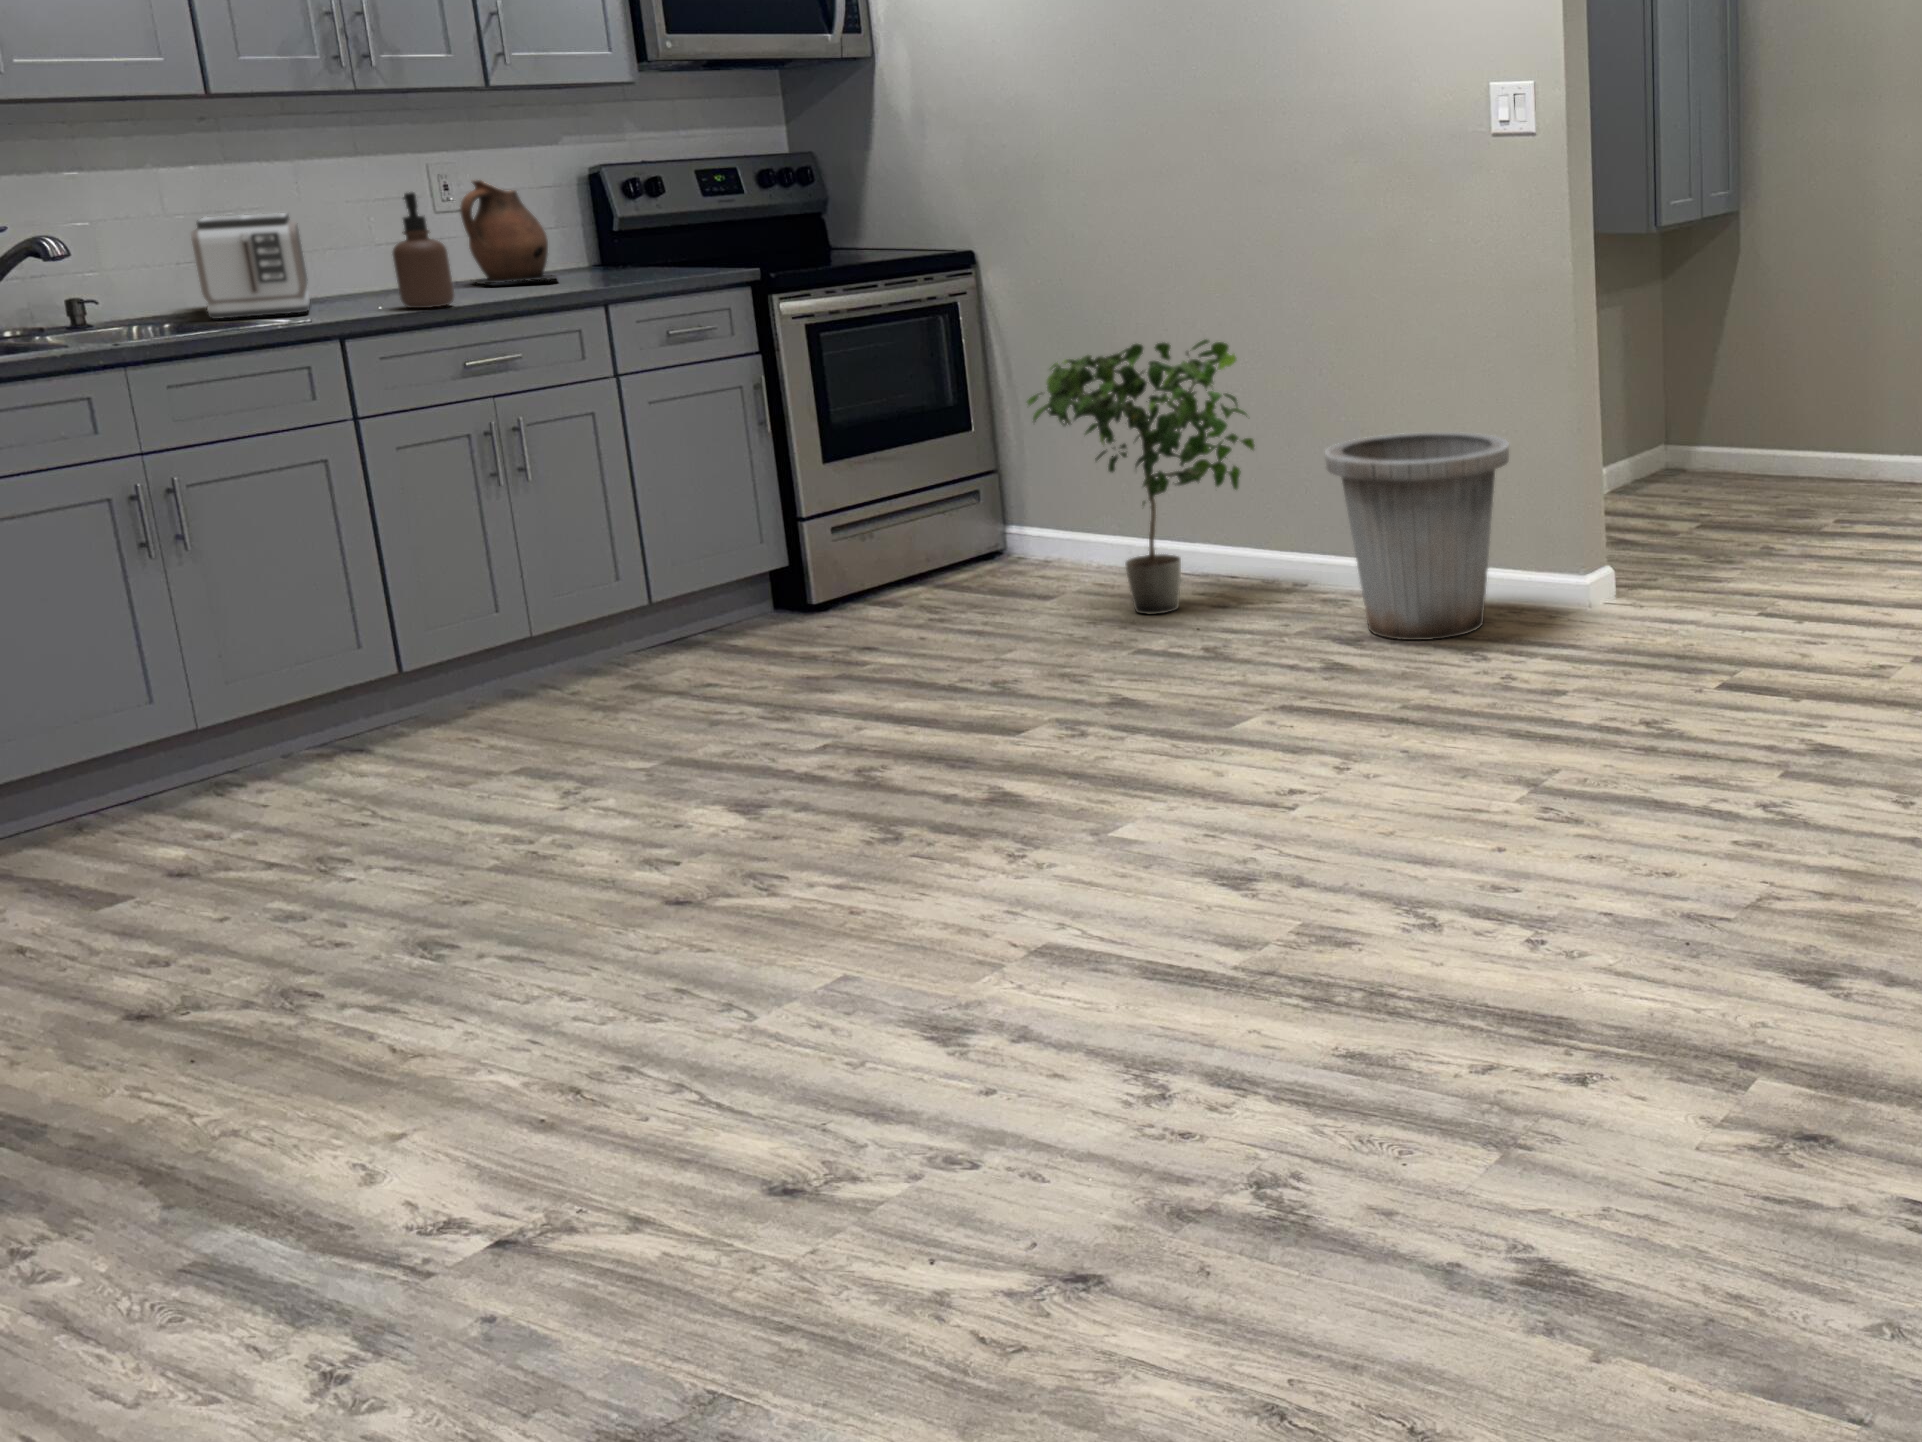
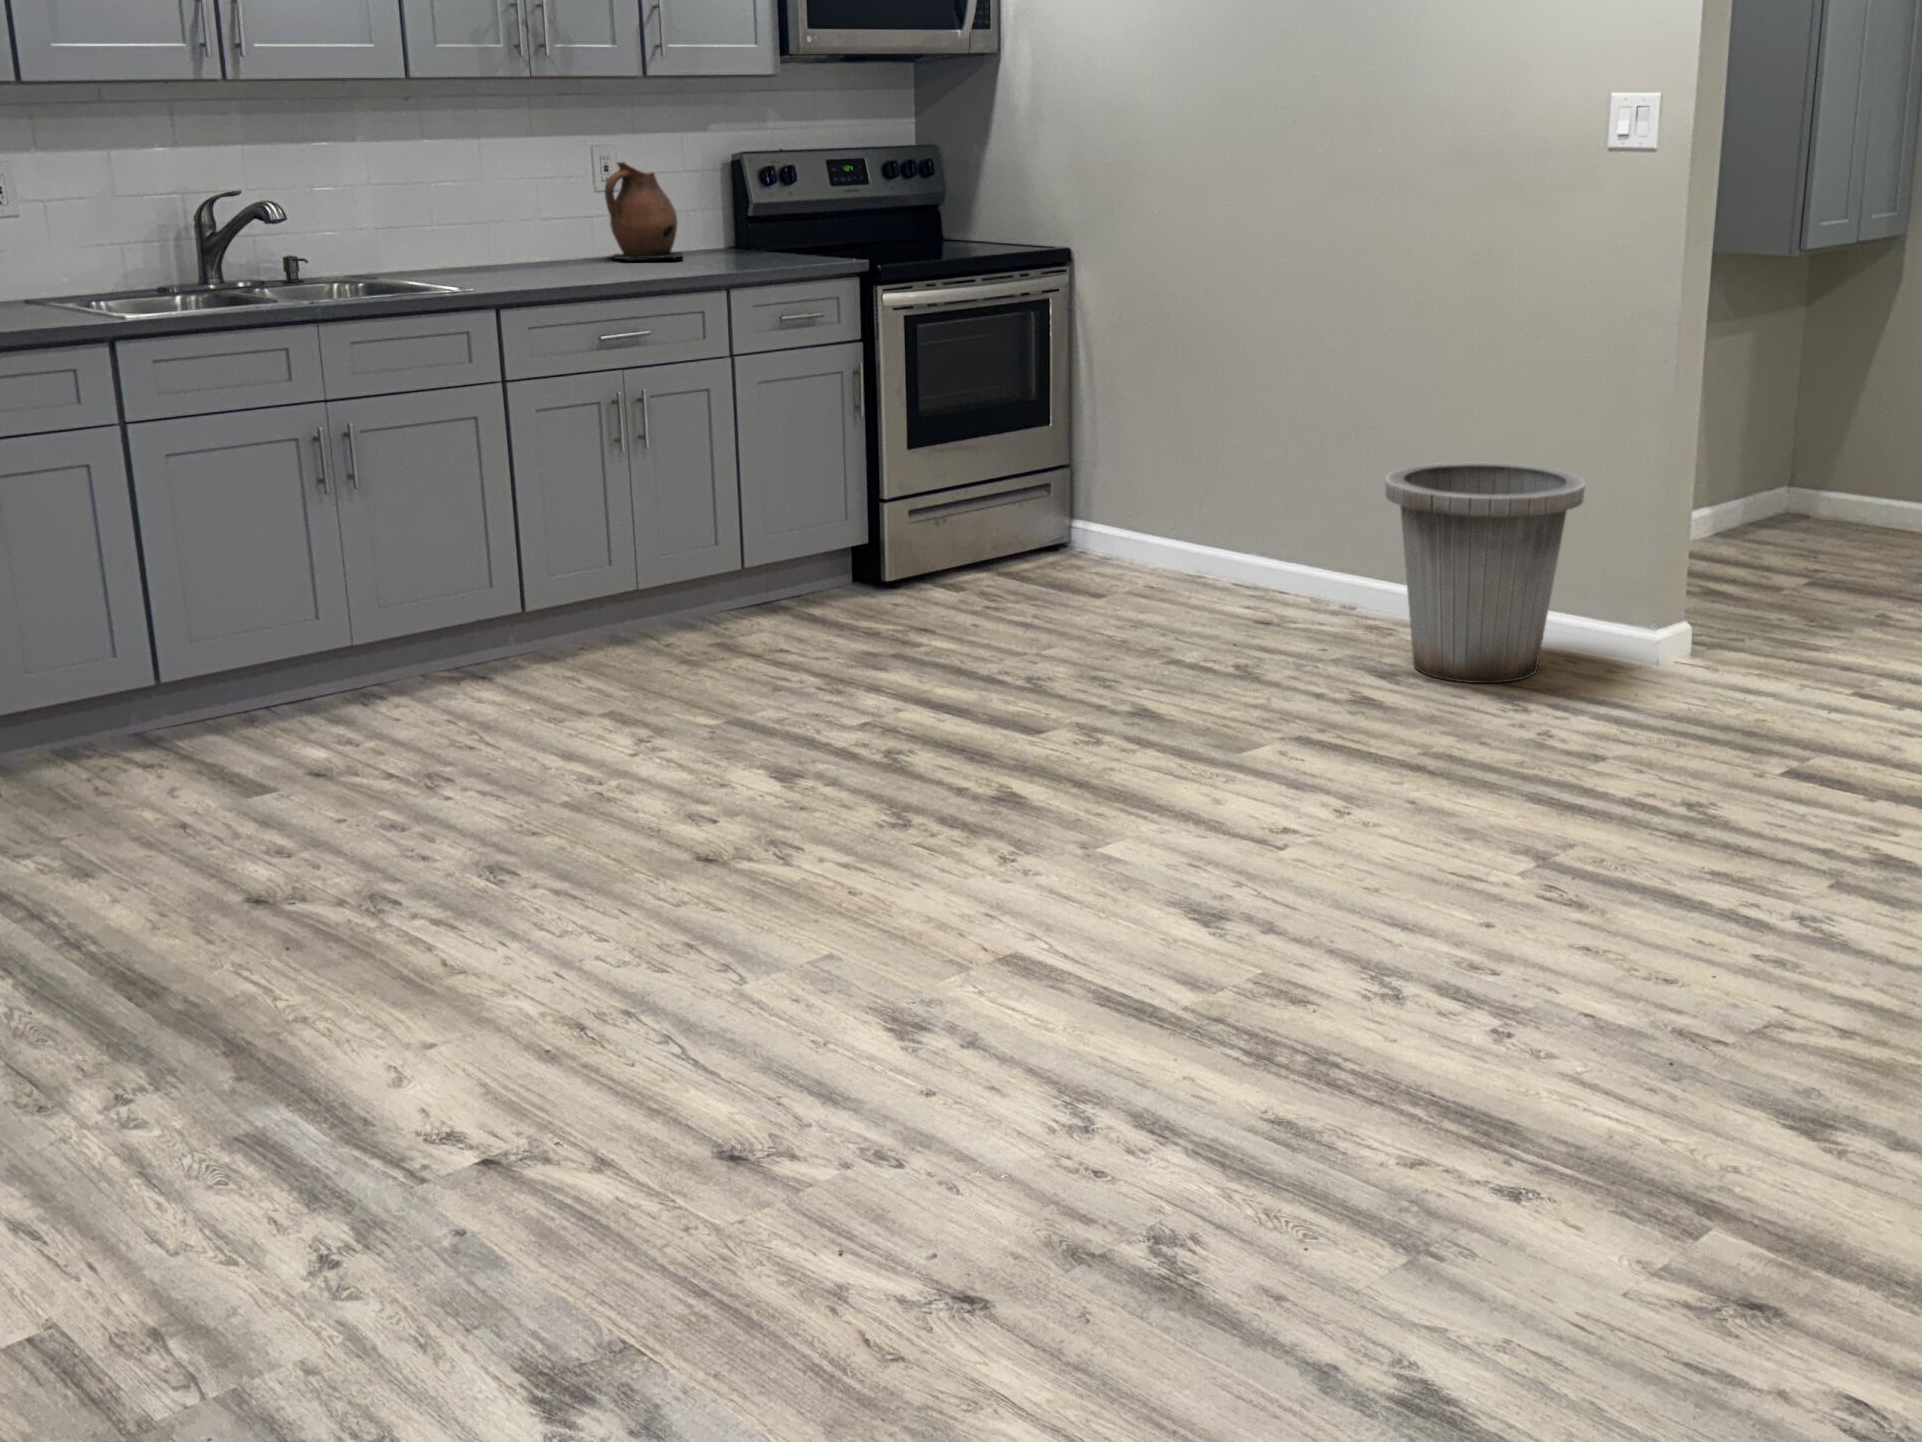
soap dispenser: present [393,192,455,308] -> none [539,175,588,282]
toaster: present [191,213,310,319] -> none [378,188,472,283]
potted plant: present [1027,340,1254,614] -> none [1096,349,1322,624]

